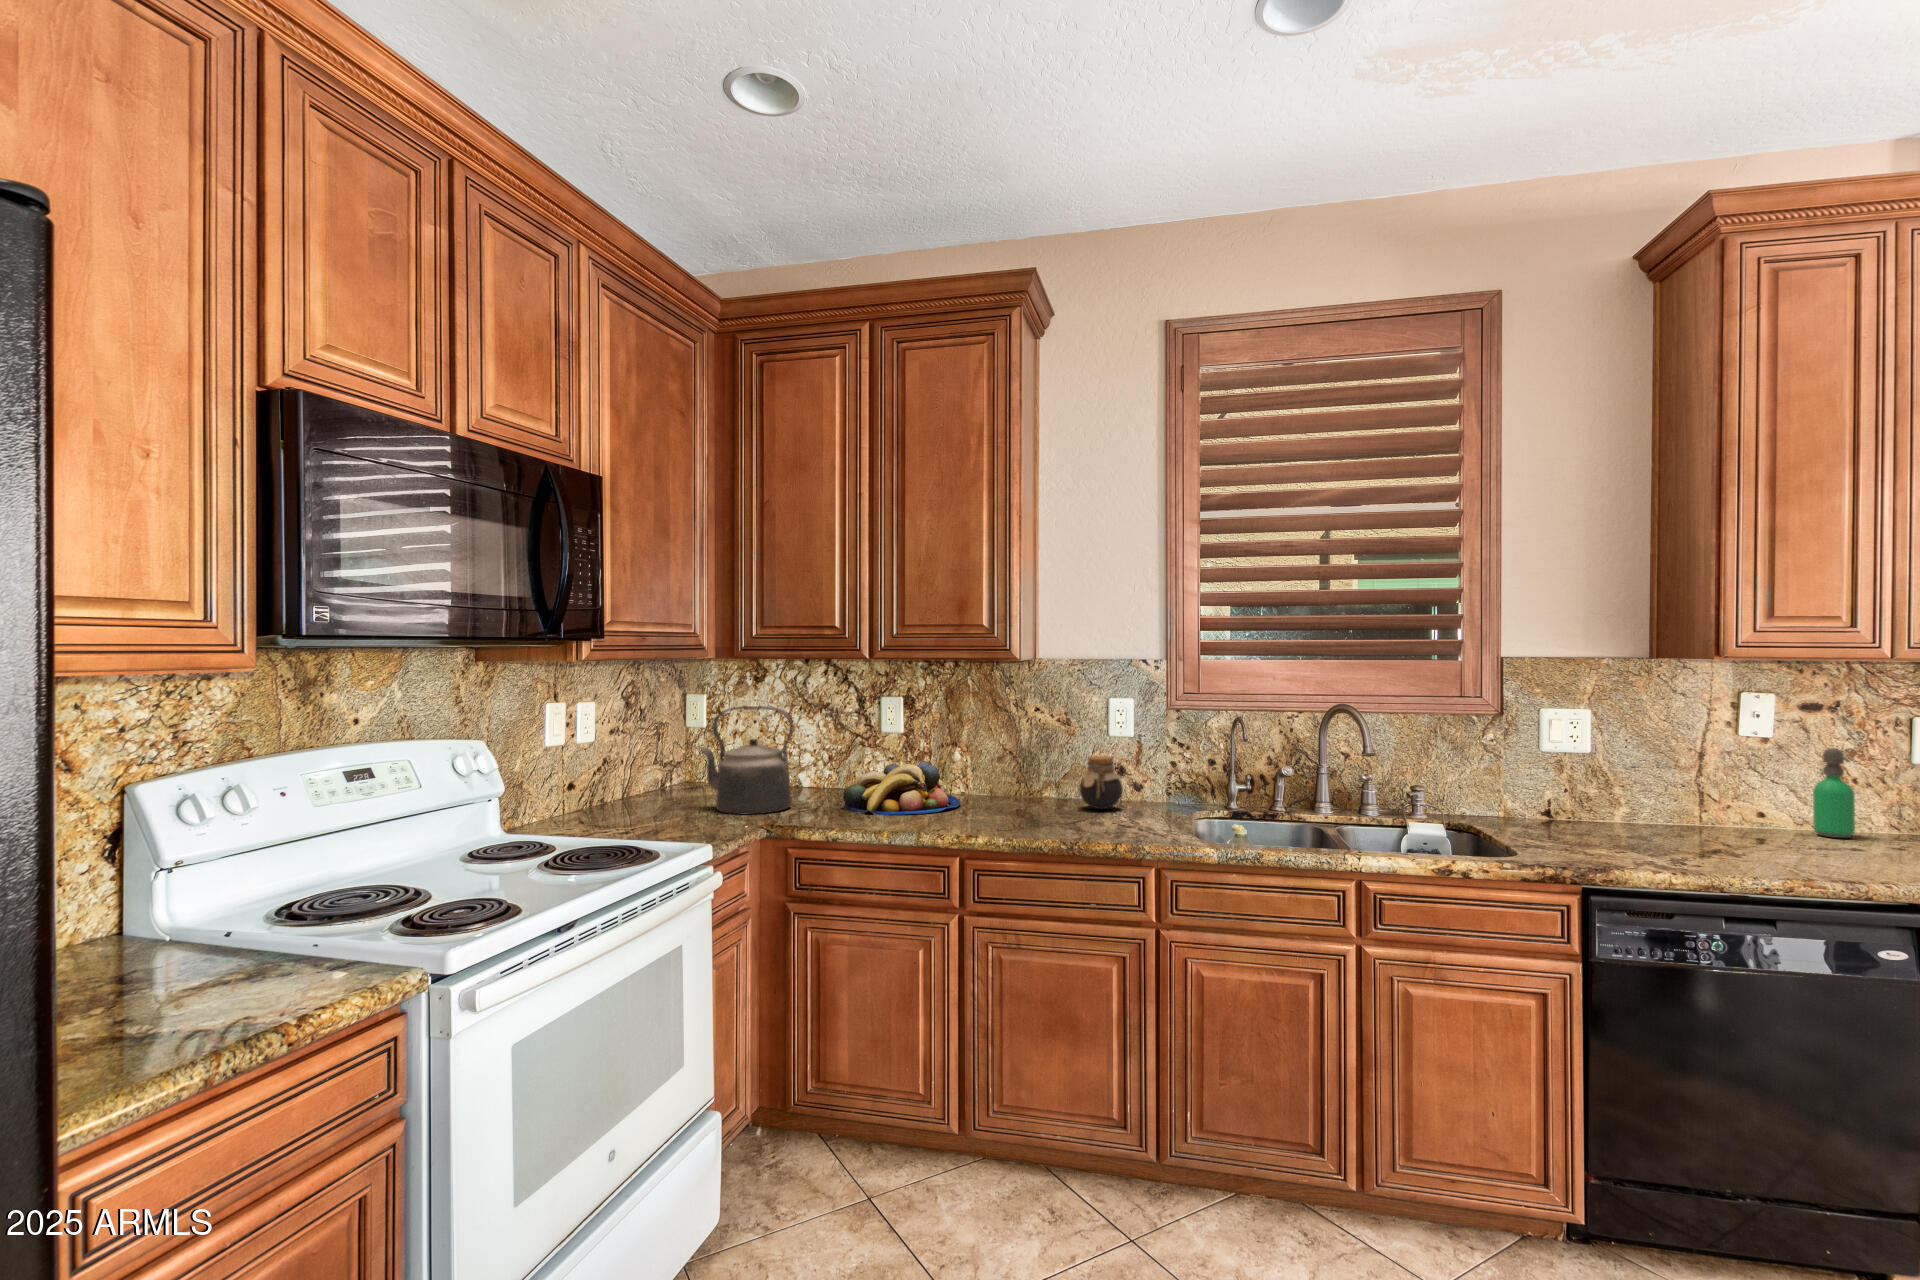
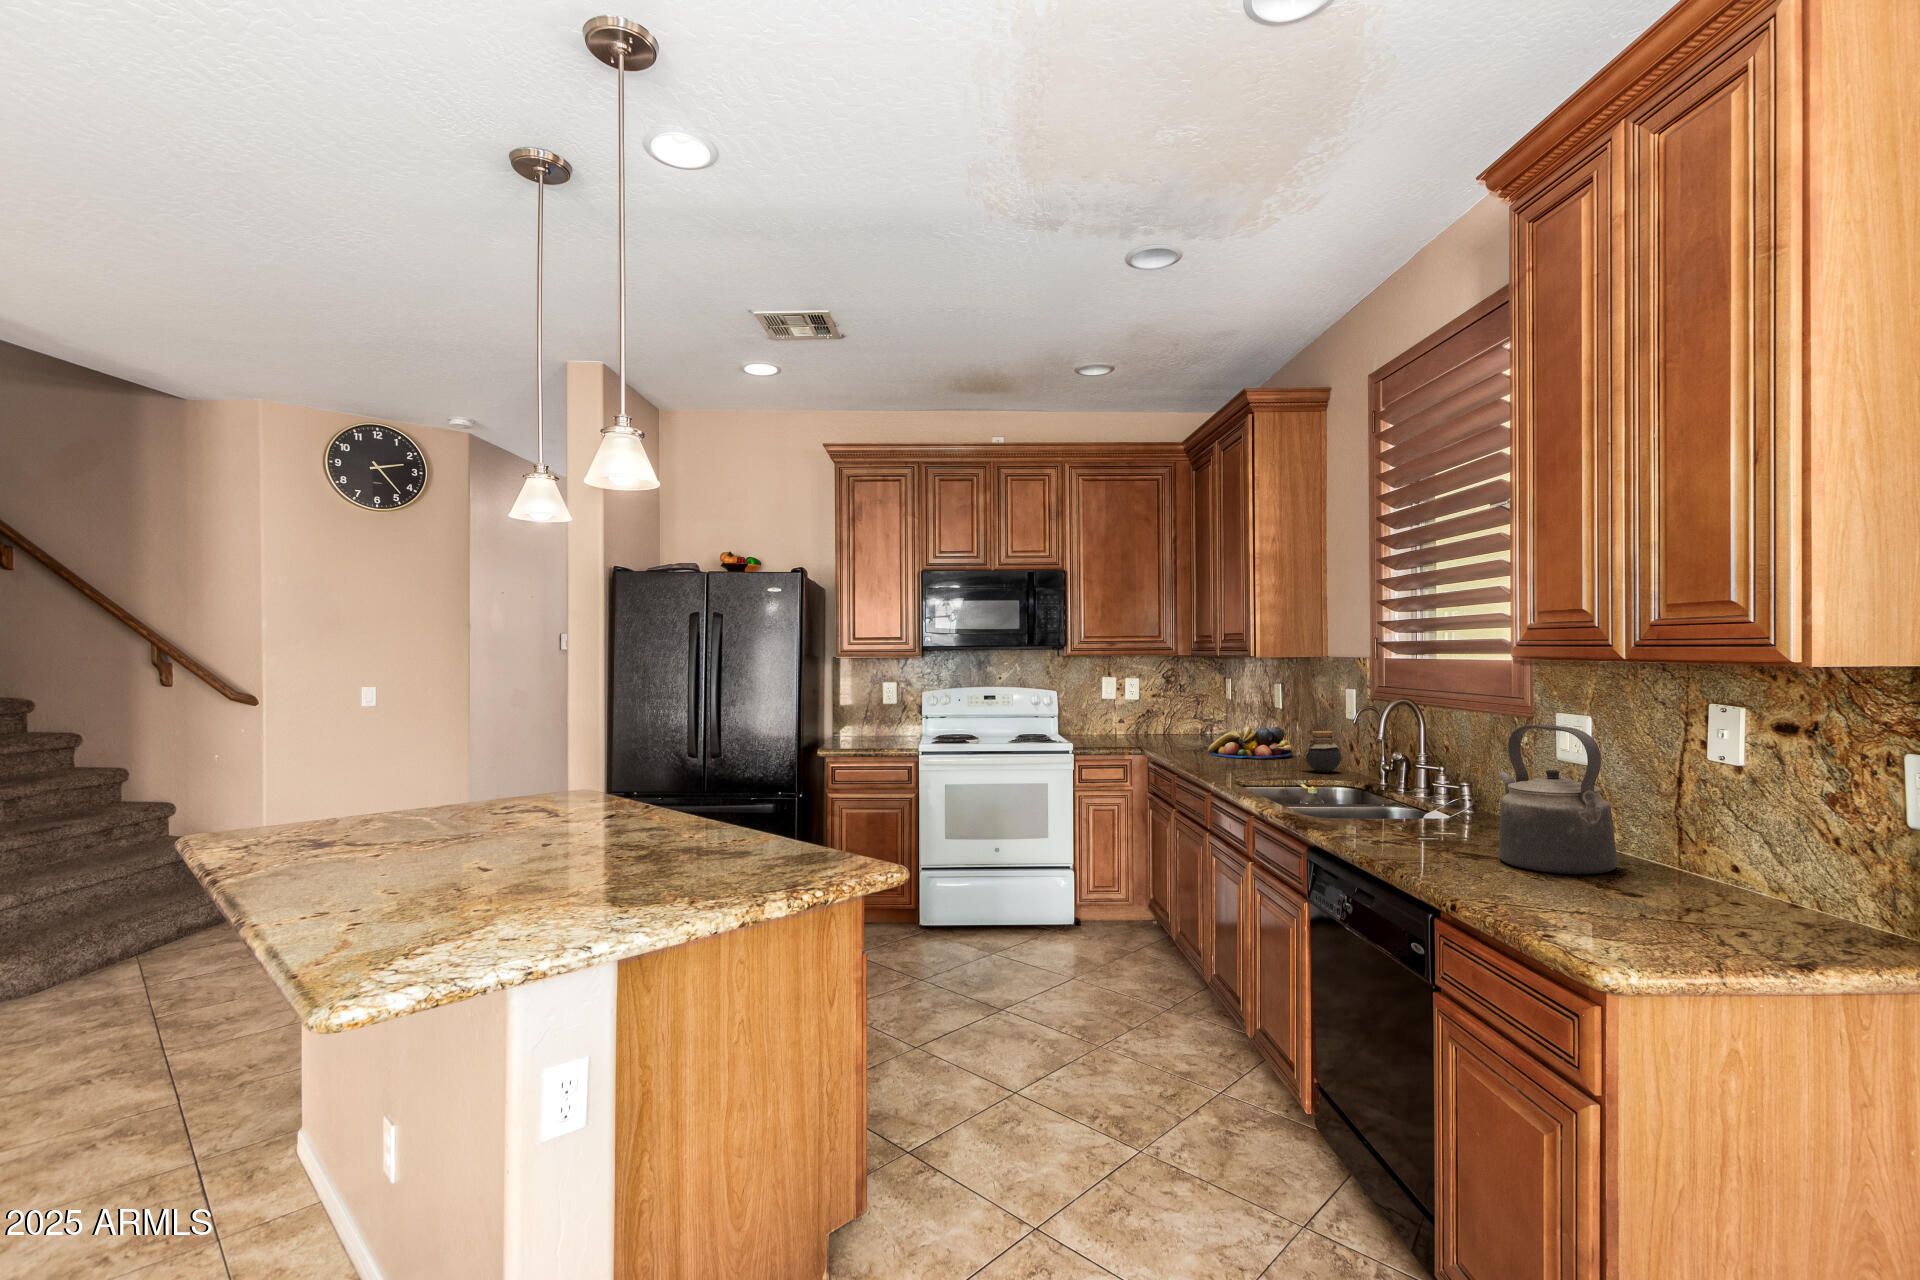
kettle: present [701,706,793,814] -> present [1499,725,1618,874]
soap dispenser: present [1813,748,1855,838] -> none [1712,782,1778,907]

